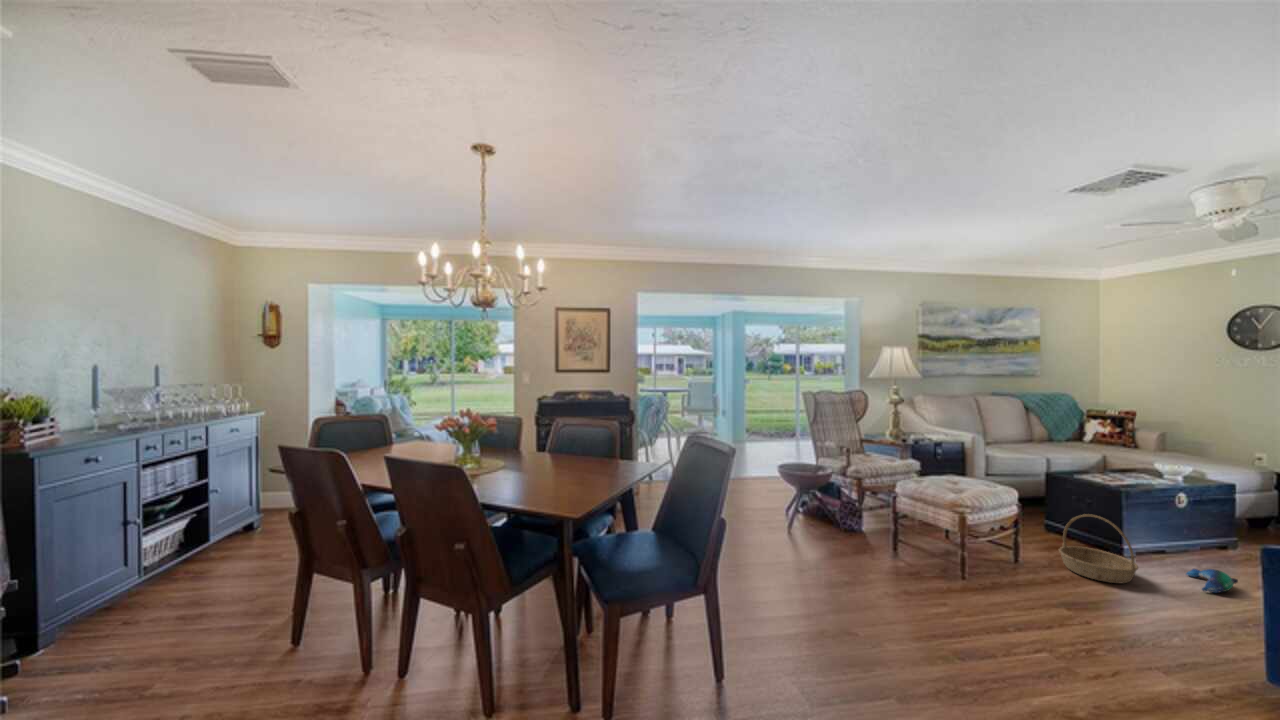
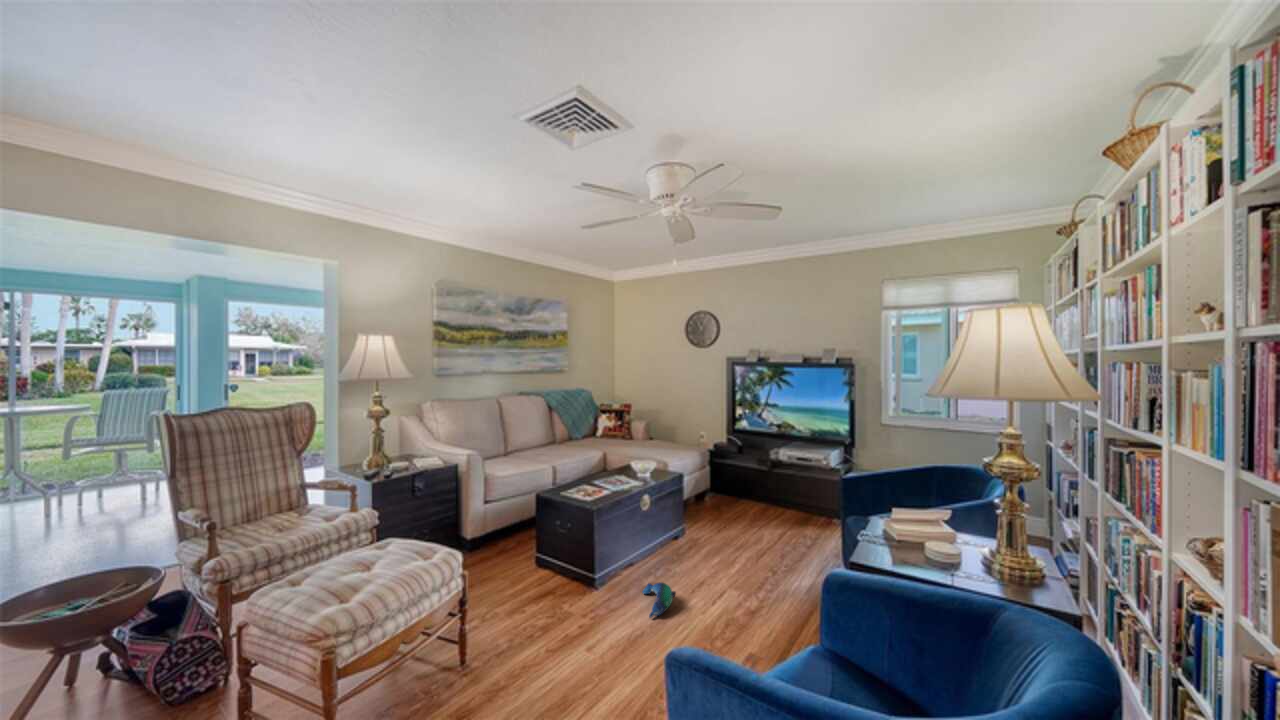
basket: present [1059,514,1138,583] -> none [523,555,597,648]

